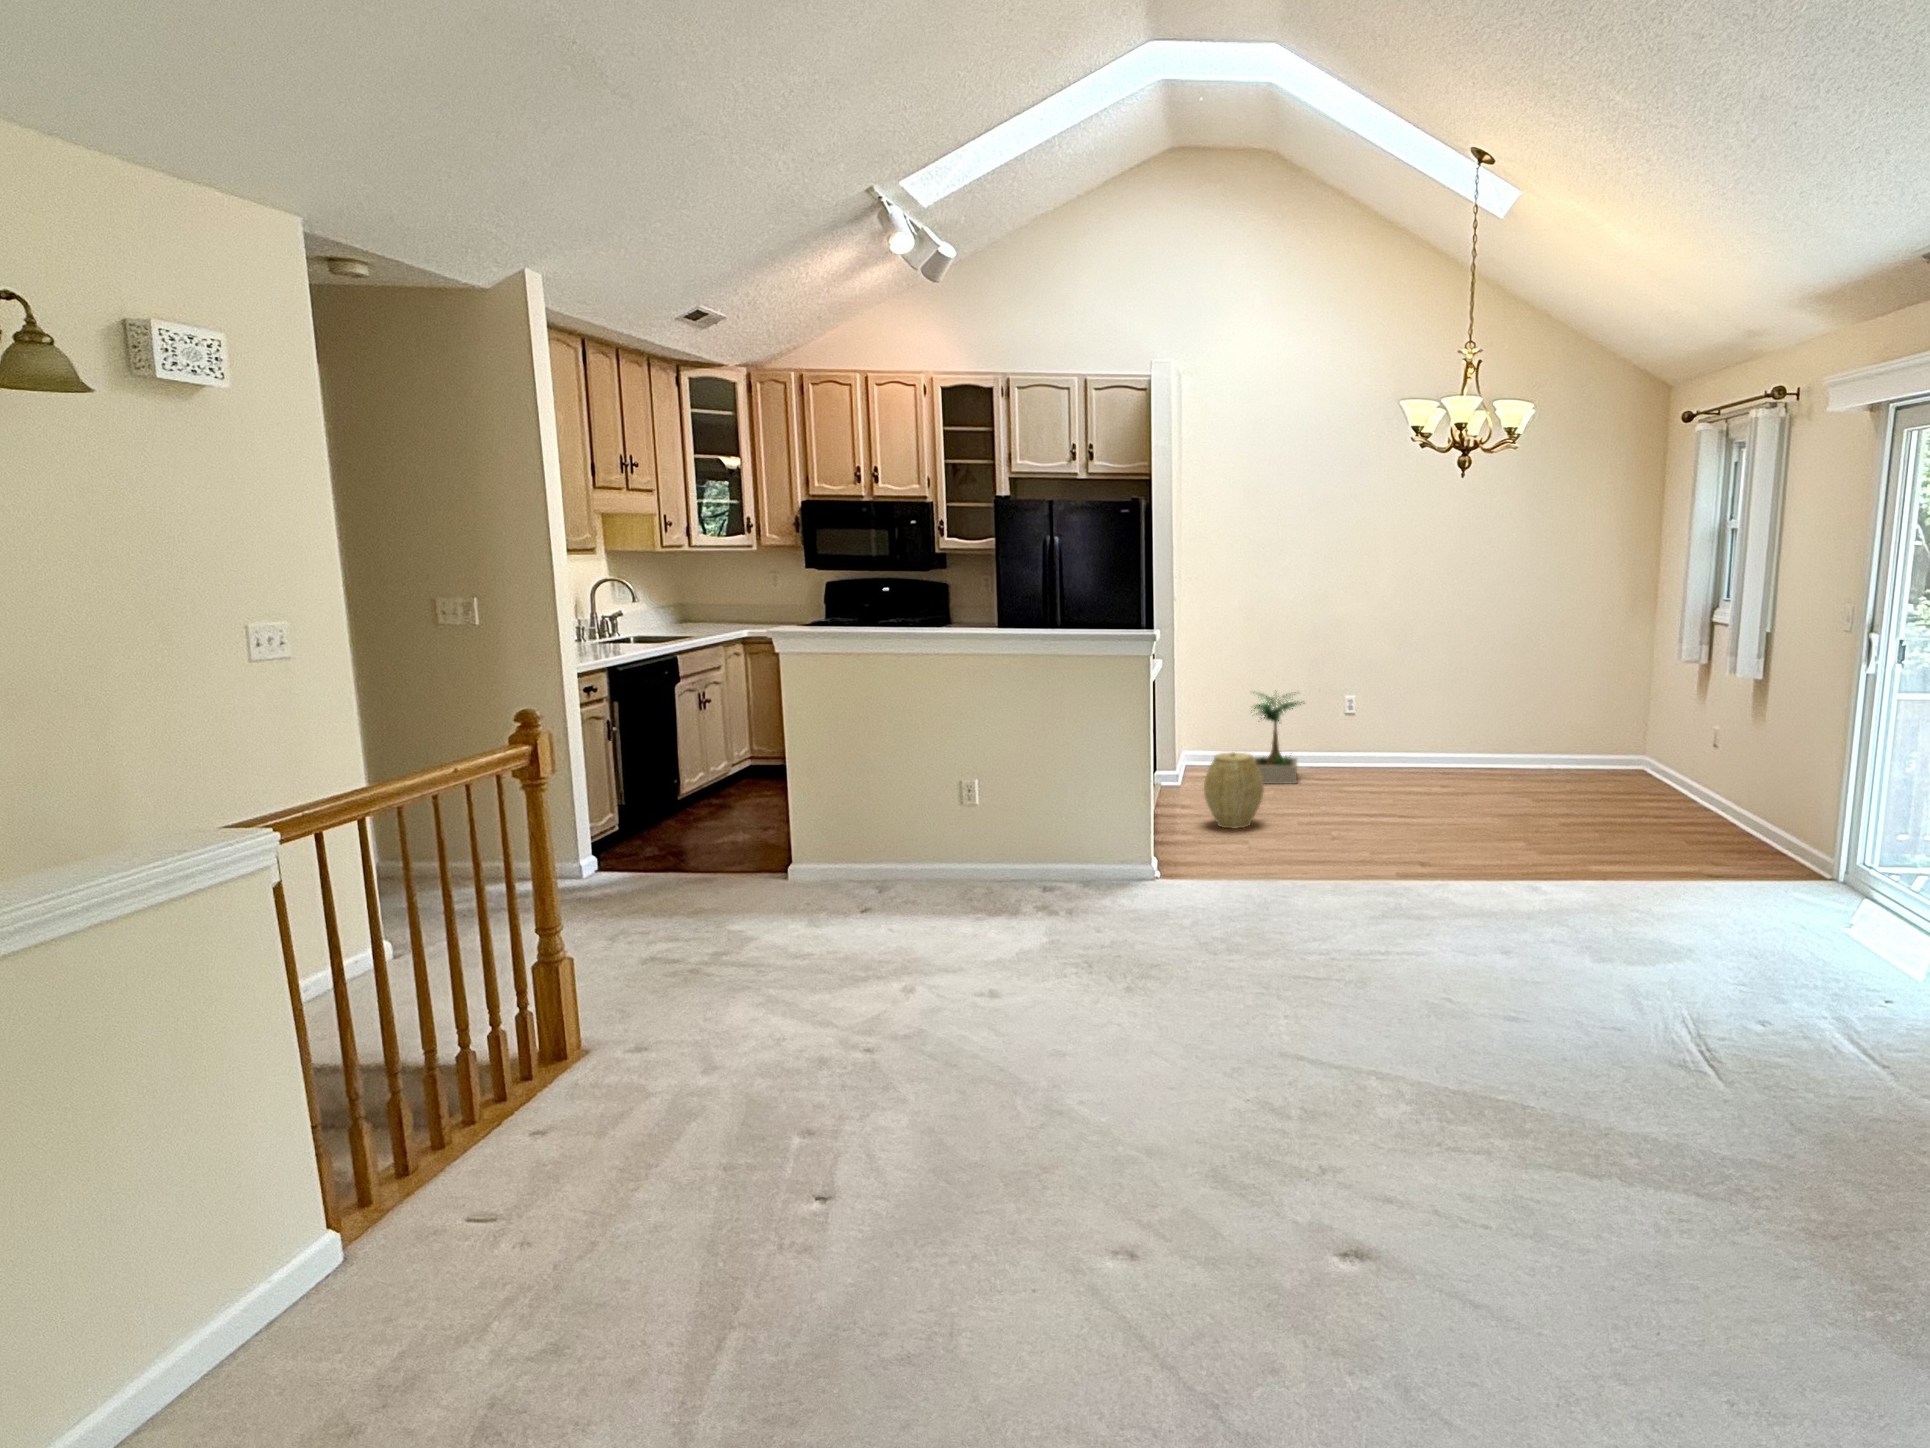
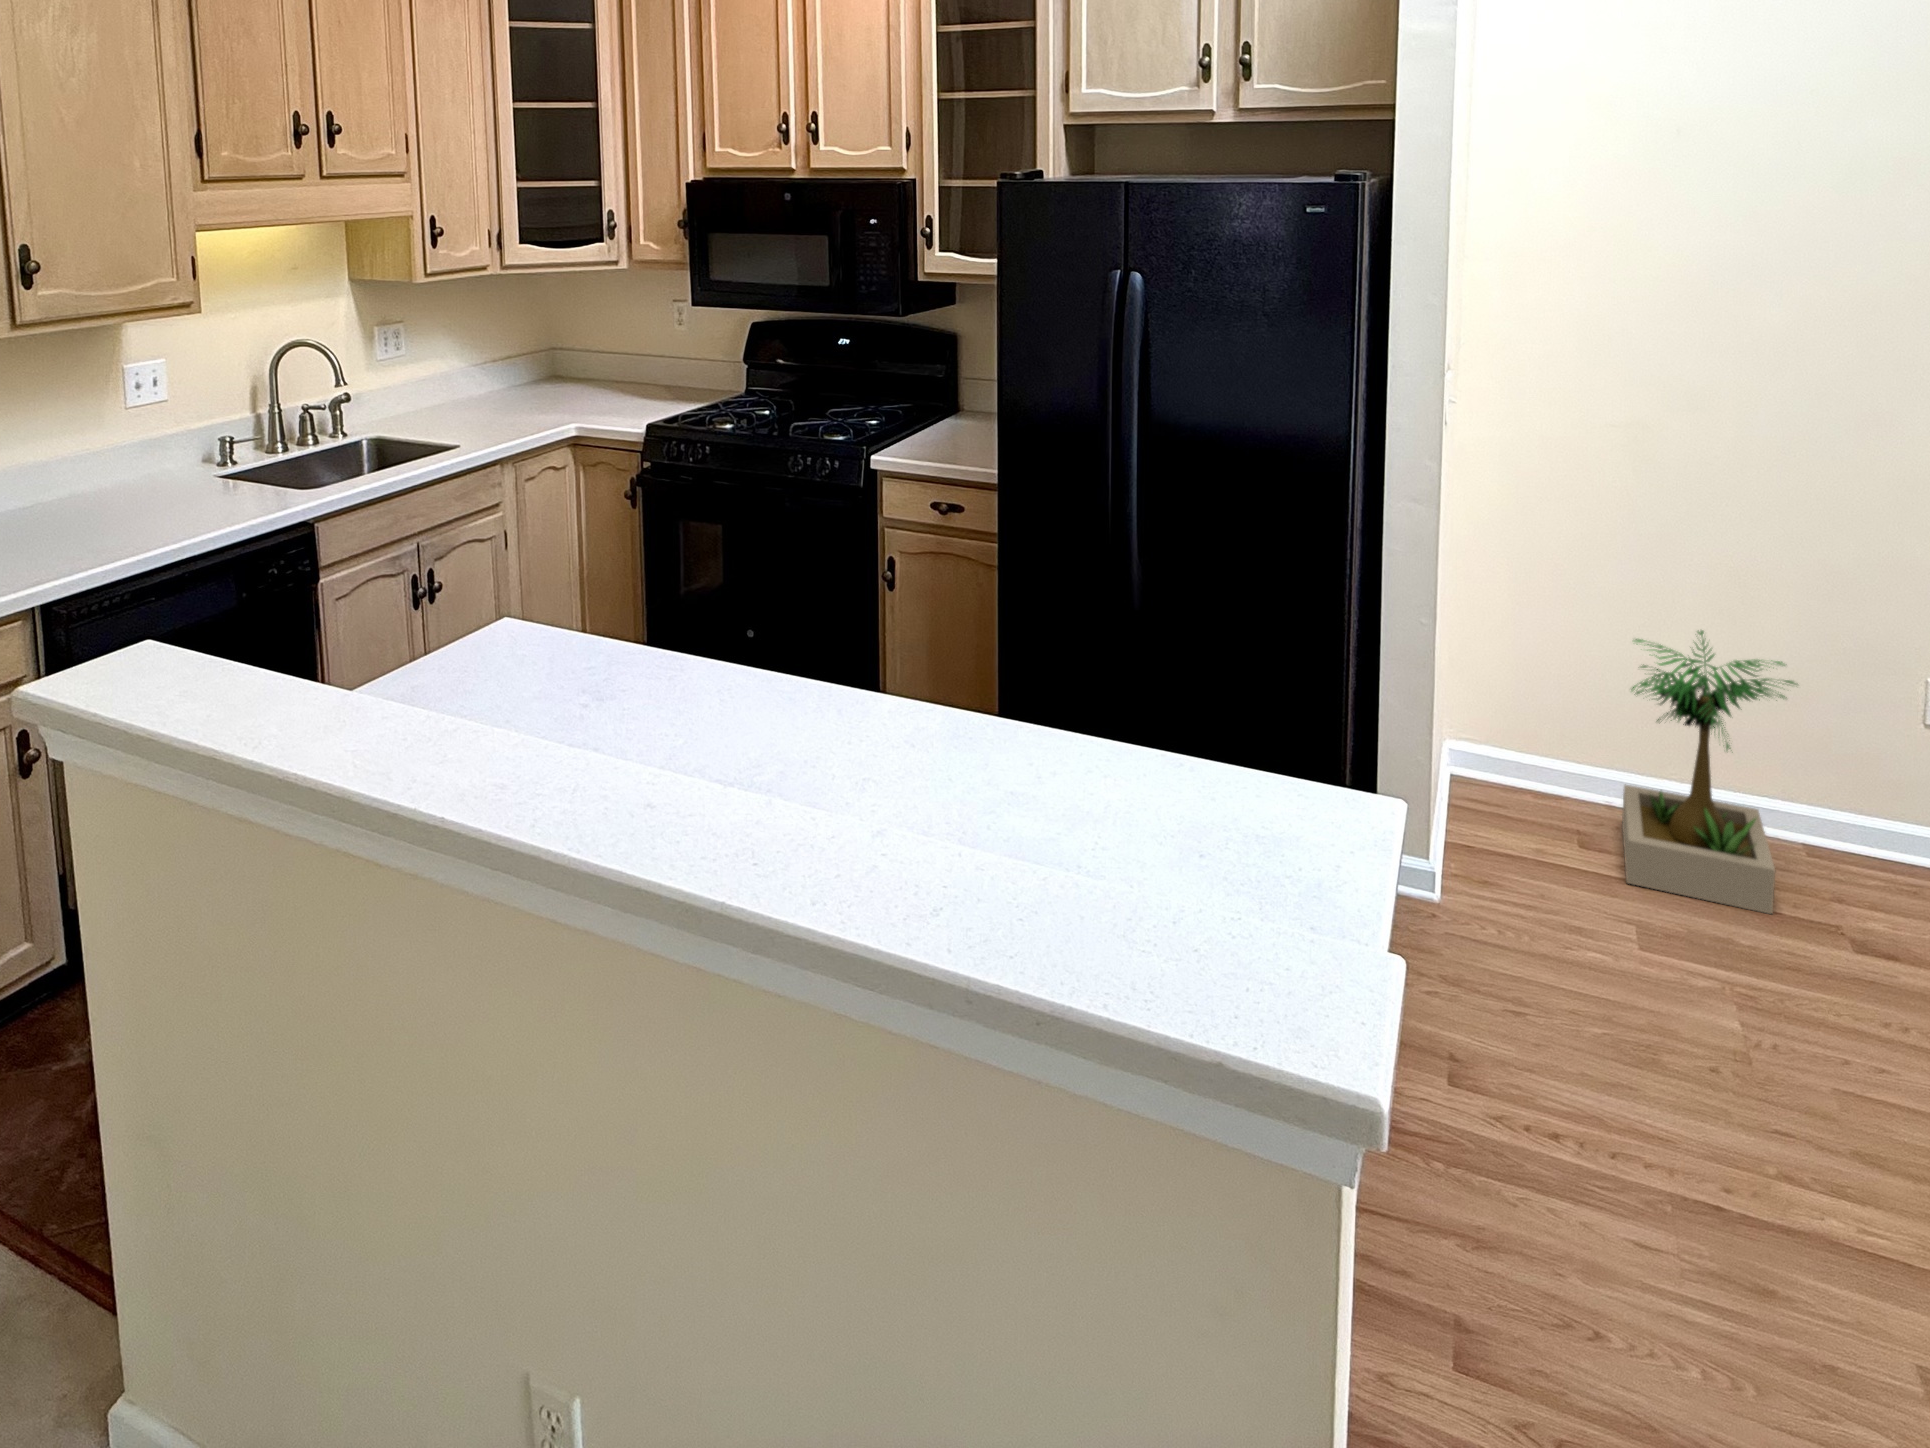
woven basket: present [1204,752,1264,828] -> none [1524,958,1742,1246]

